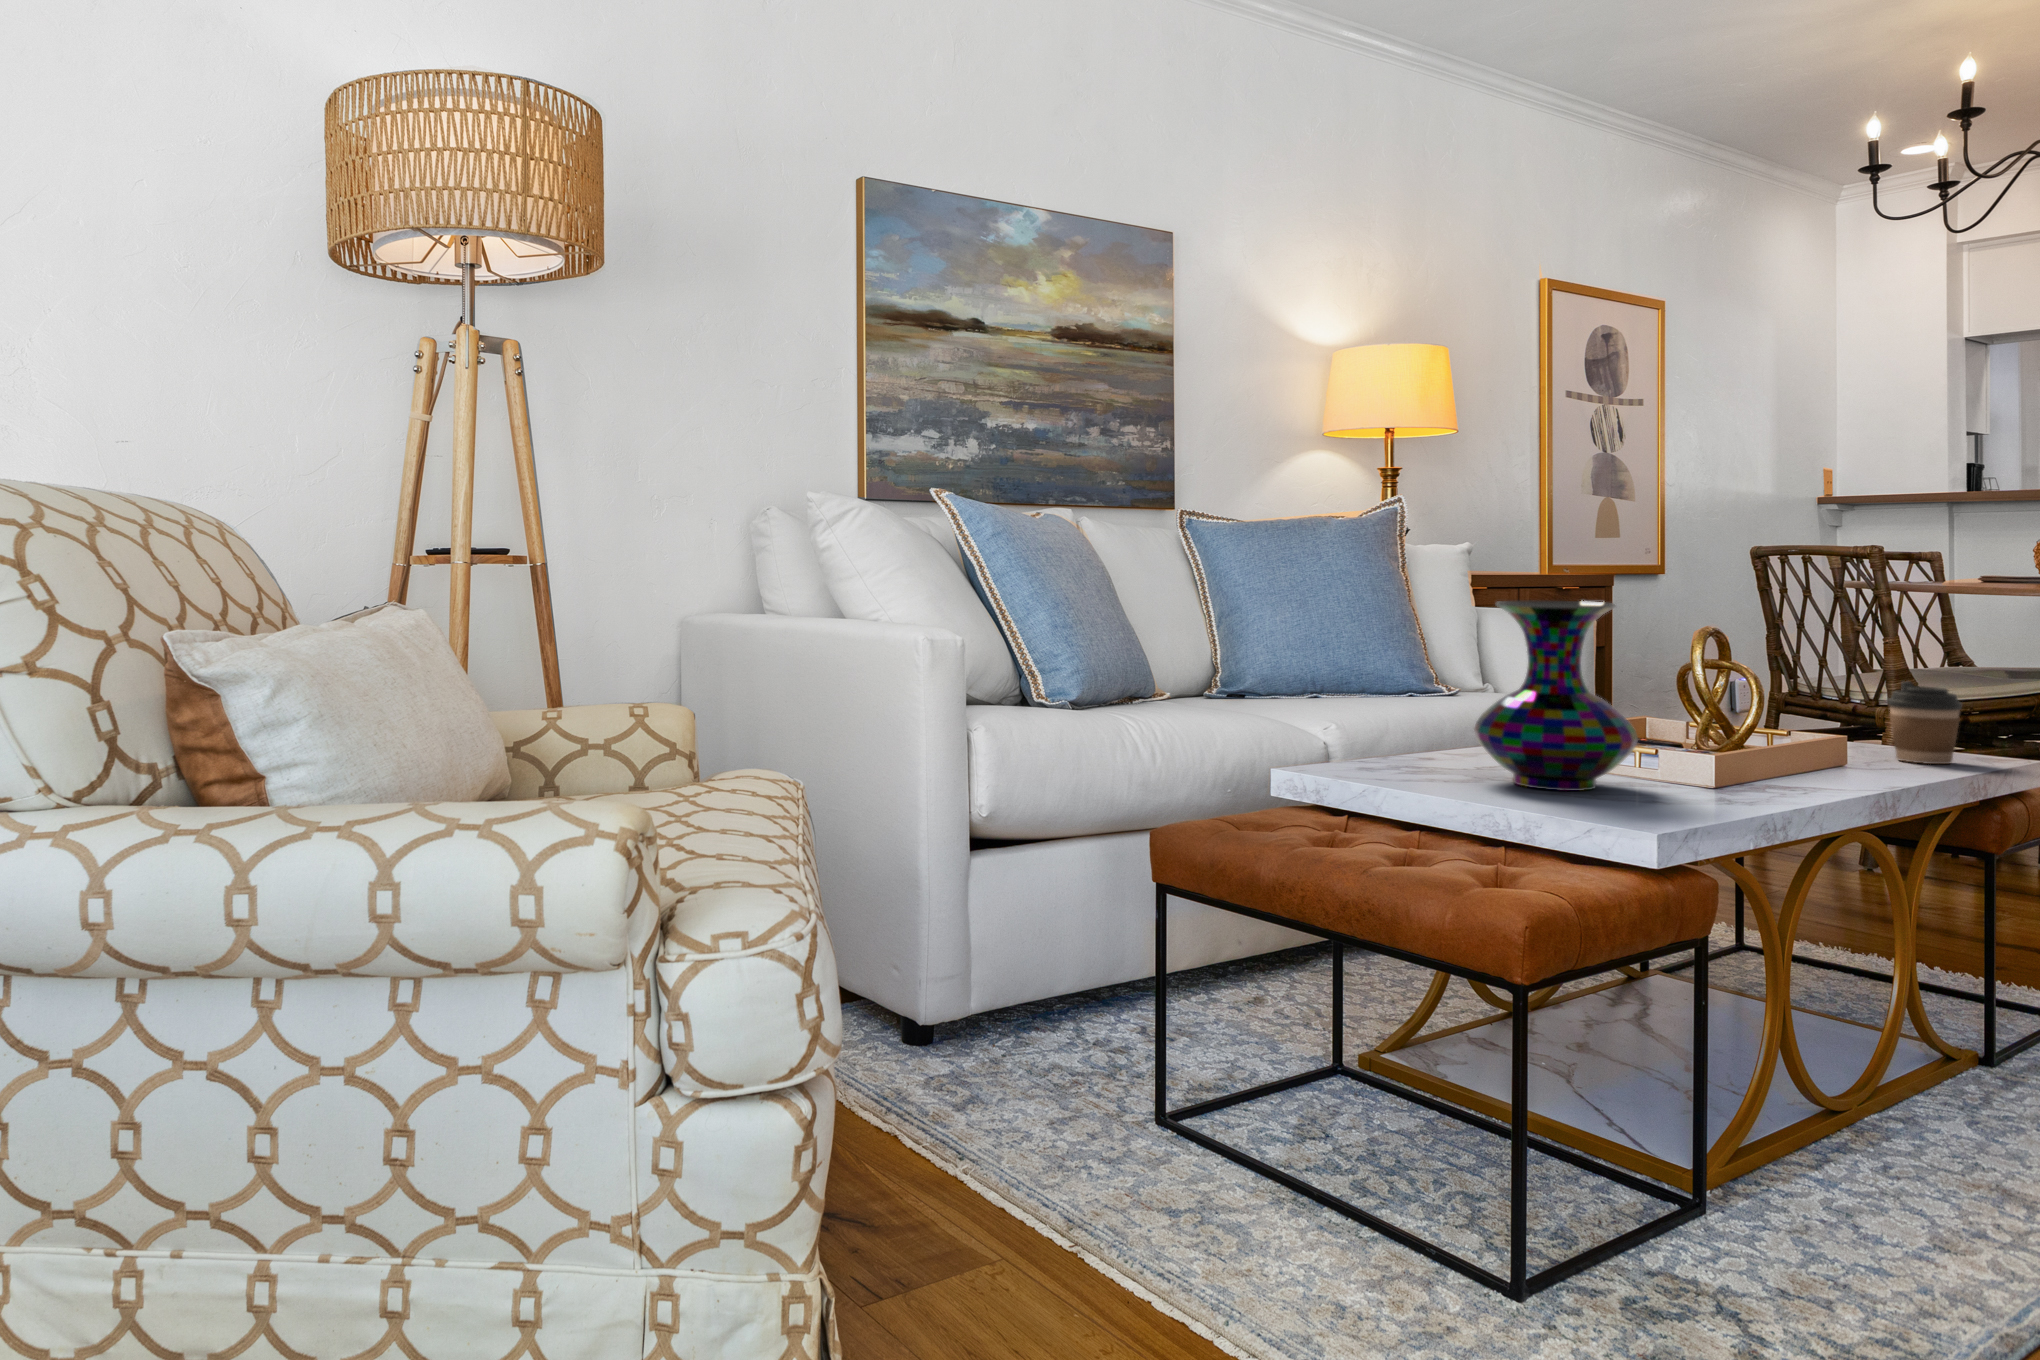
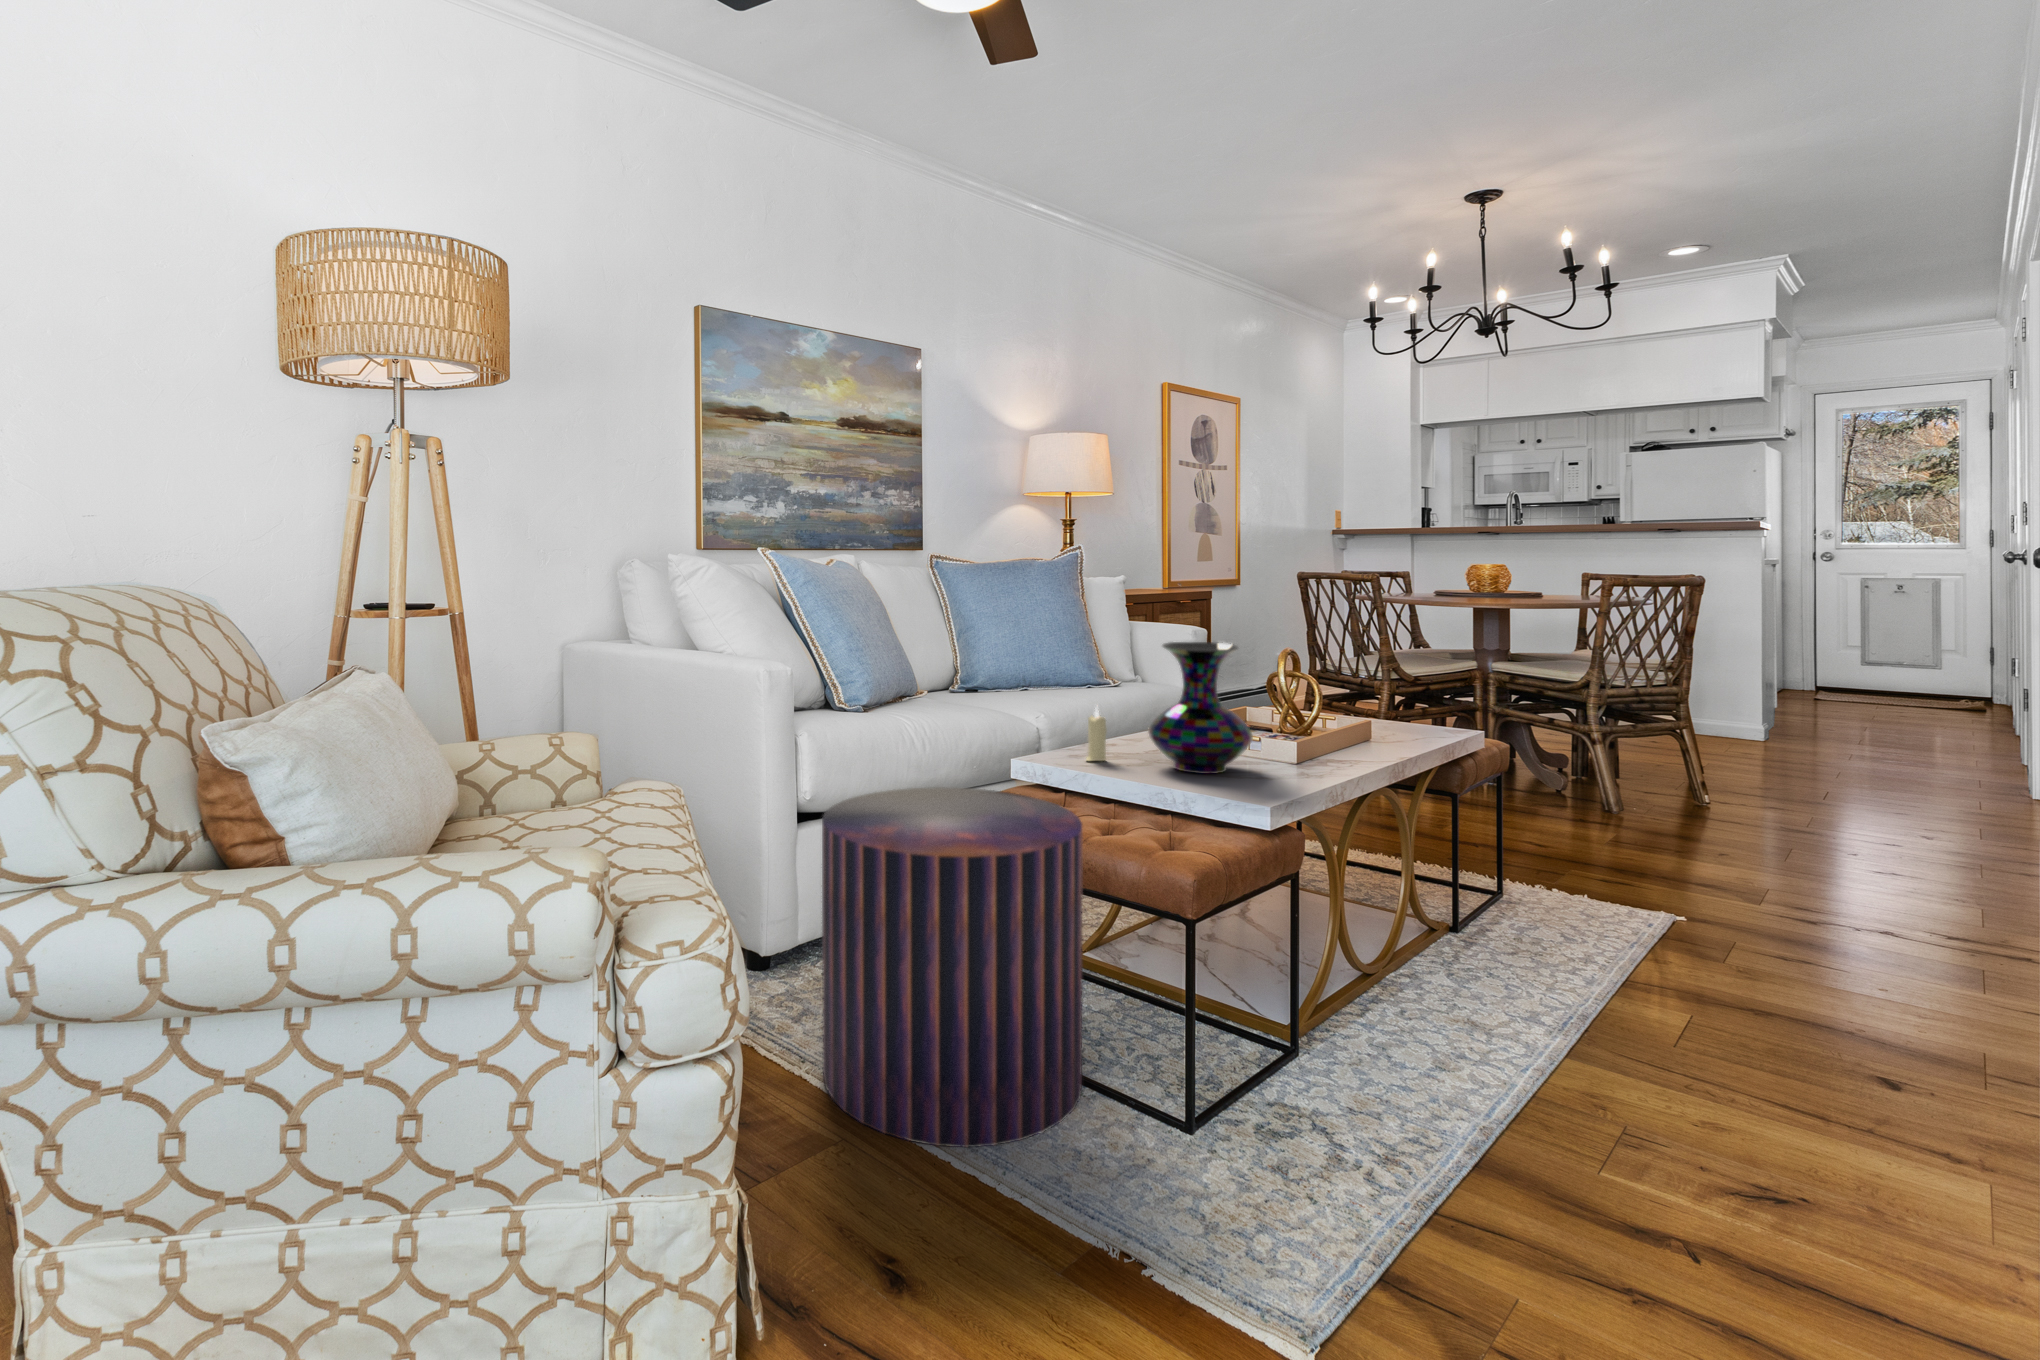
coffee cup: present [1888,681,1962,764] -> none [1394,684,1438,739]
candle: none [1380,690,1412,773] -> present [1086,709,1107,761]
pouf: none [981,795,1356,1284] -> present [822,787,1082,1147]

